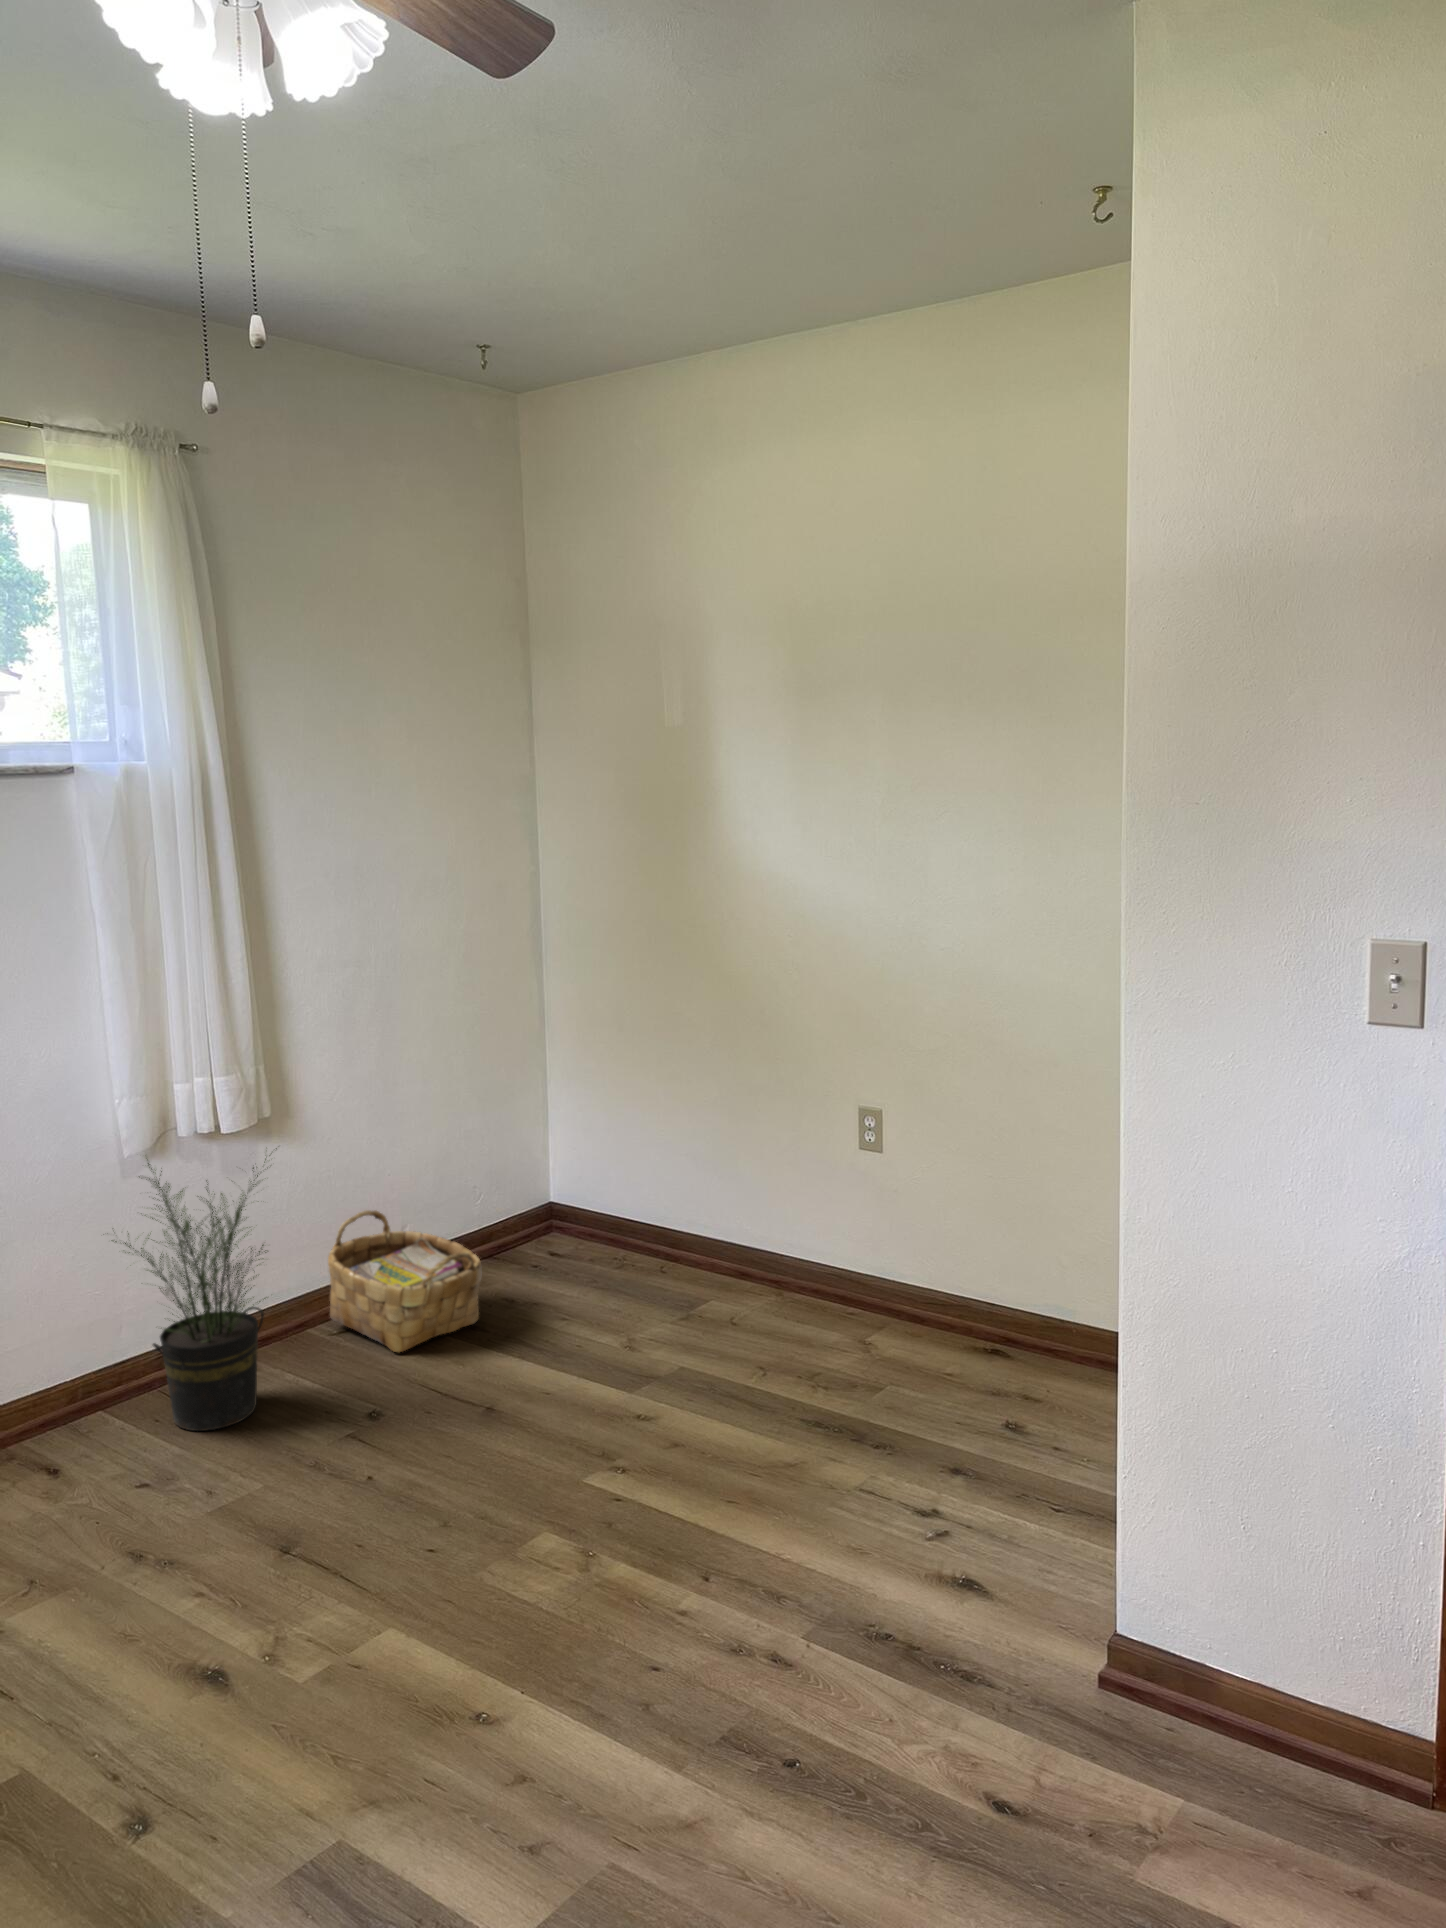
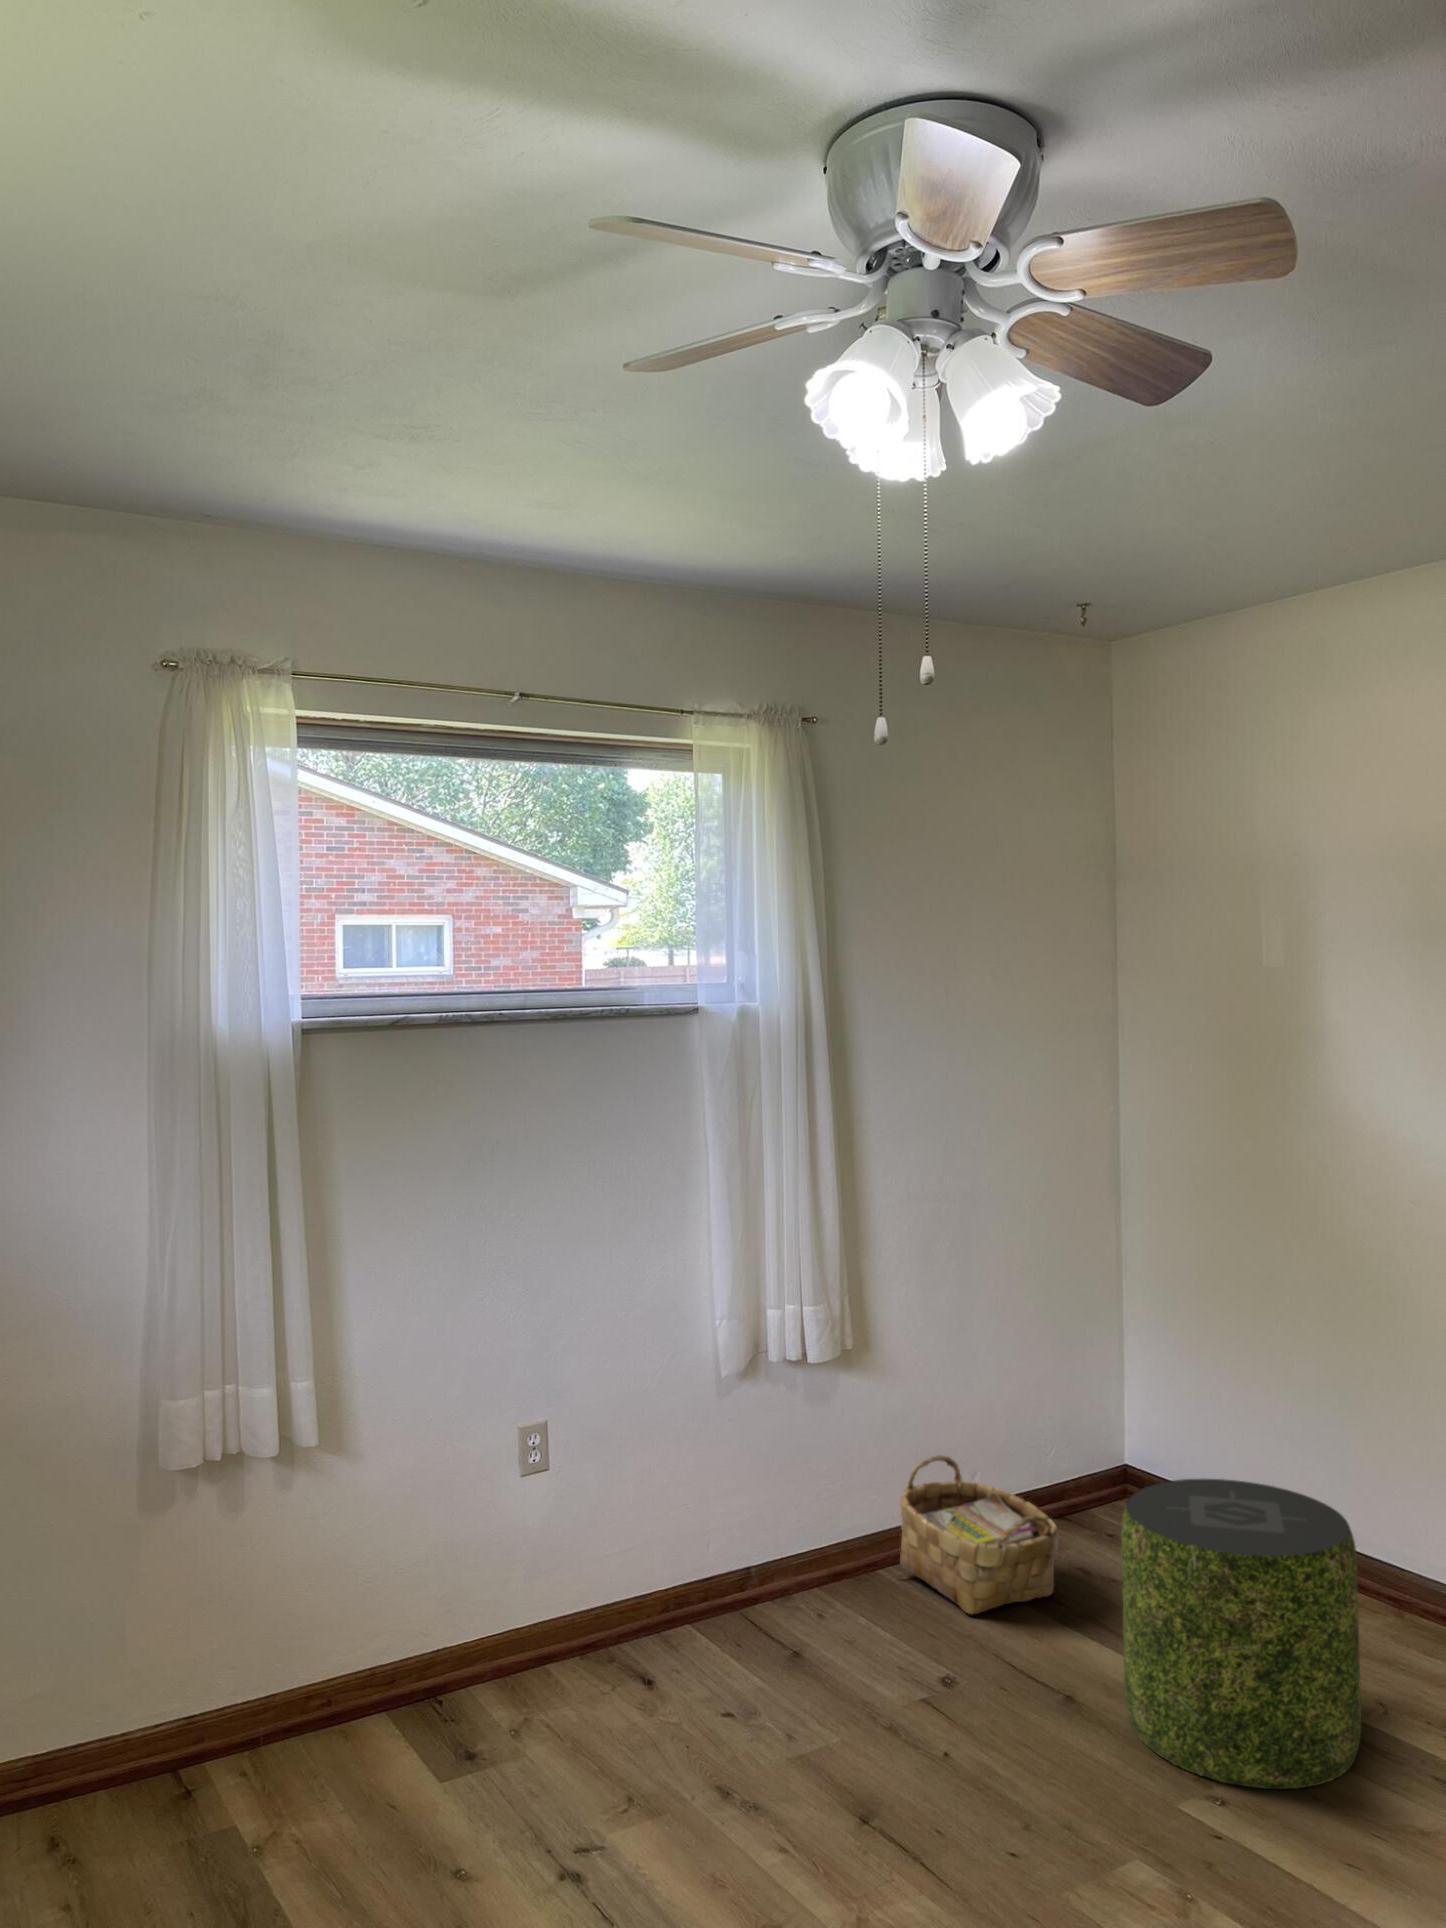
potted plant: present [111,1148,277,1431] -> none [702,1371,865,1663]
pouf: none [531,1196,735,1456] -> present [1121,1479,1361,1789]

